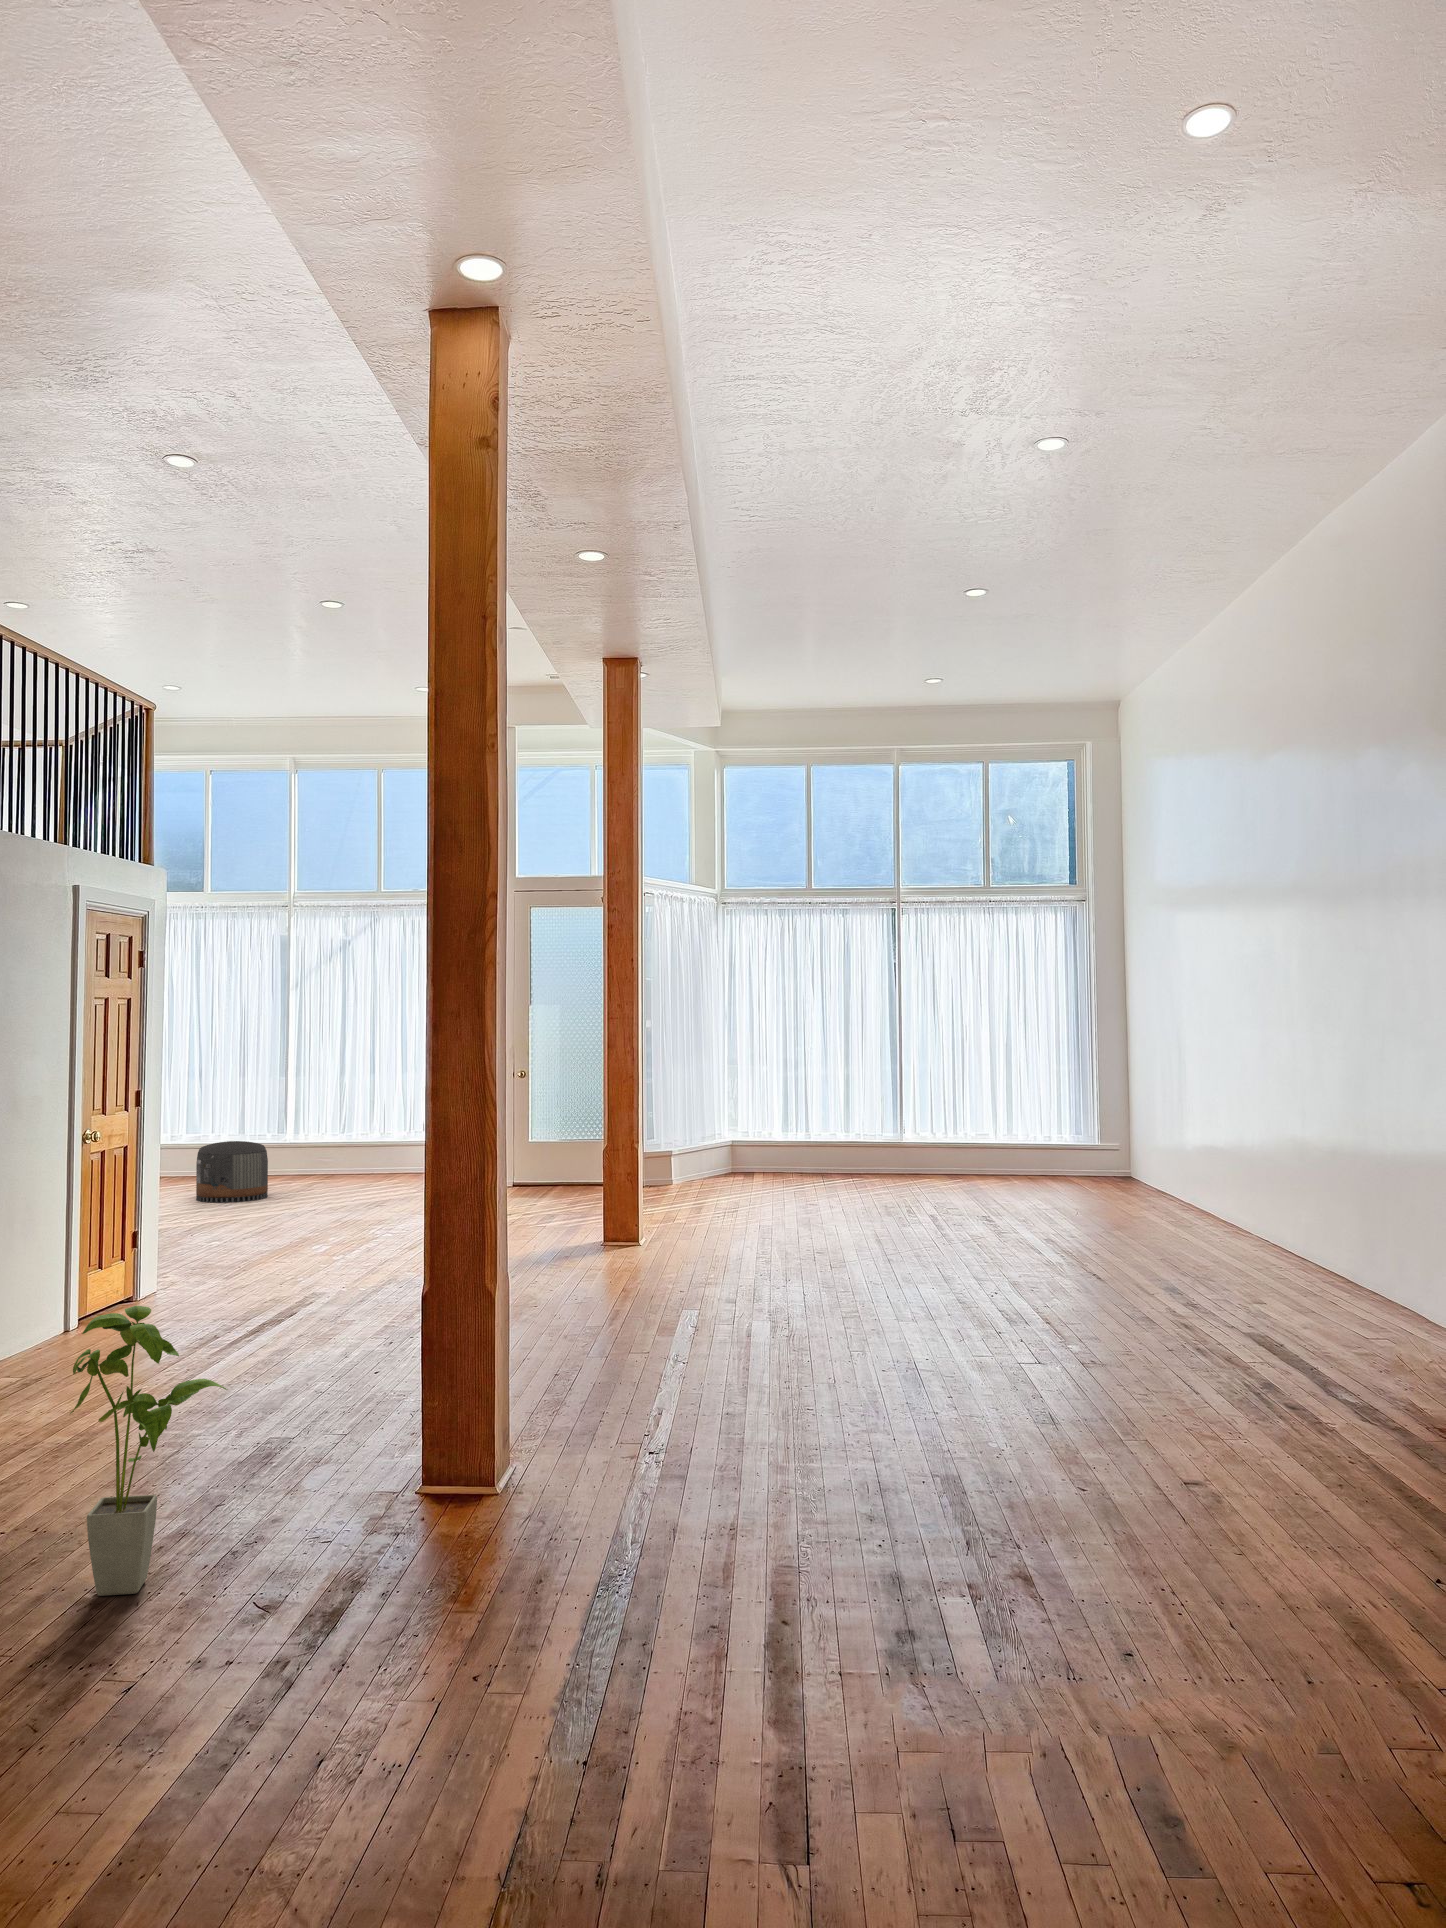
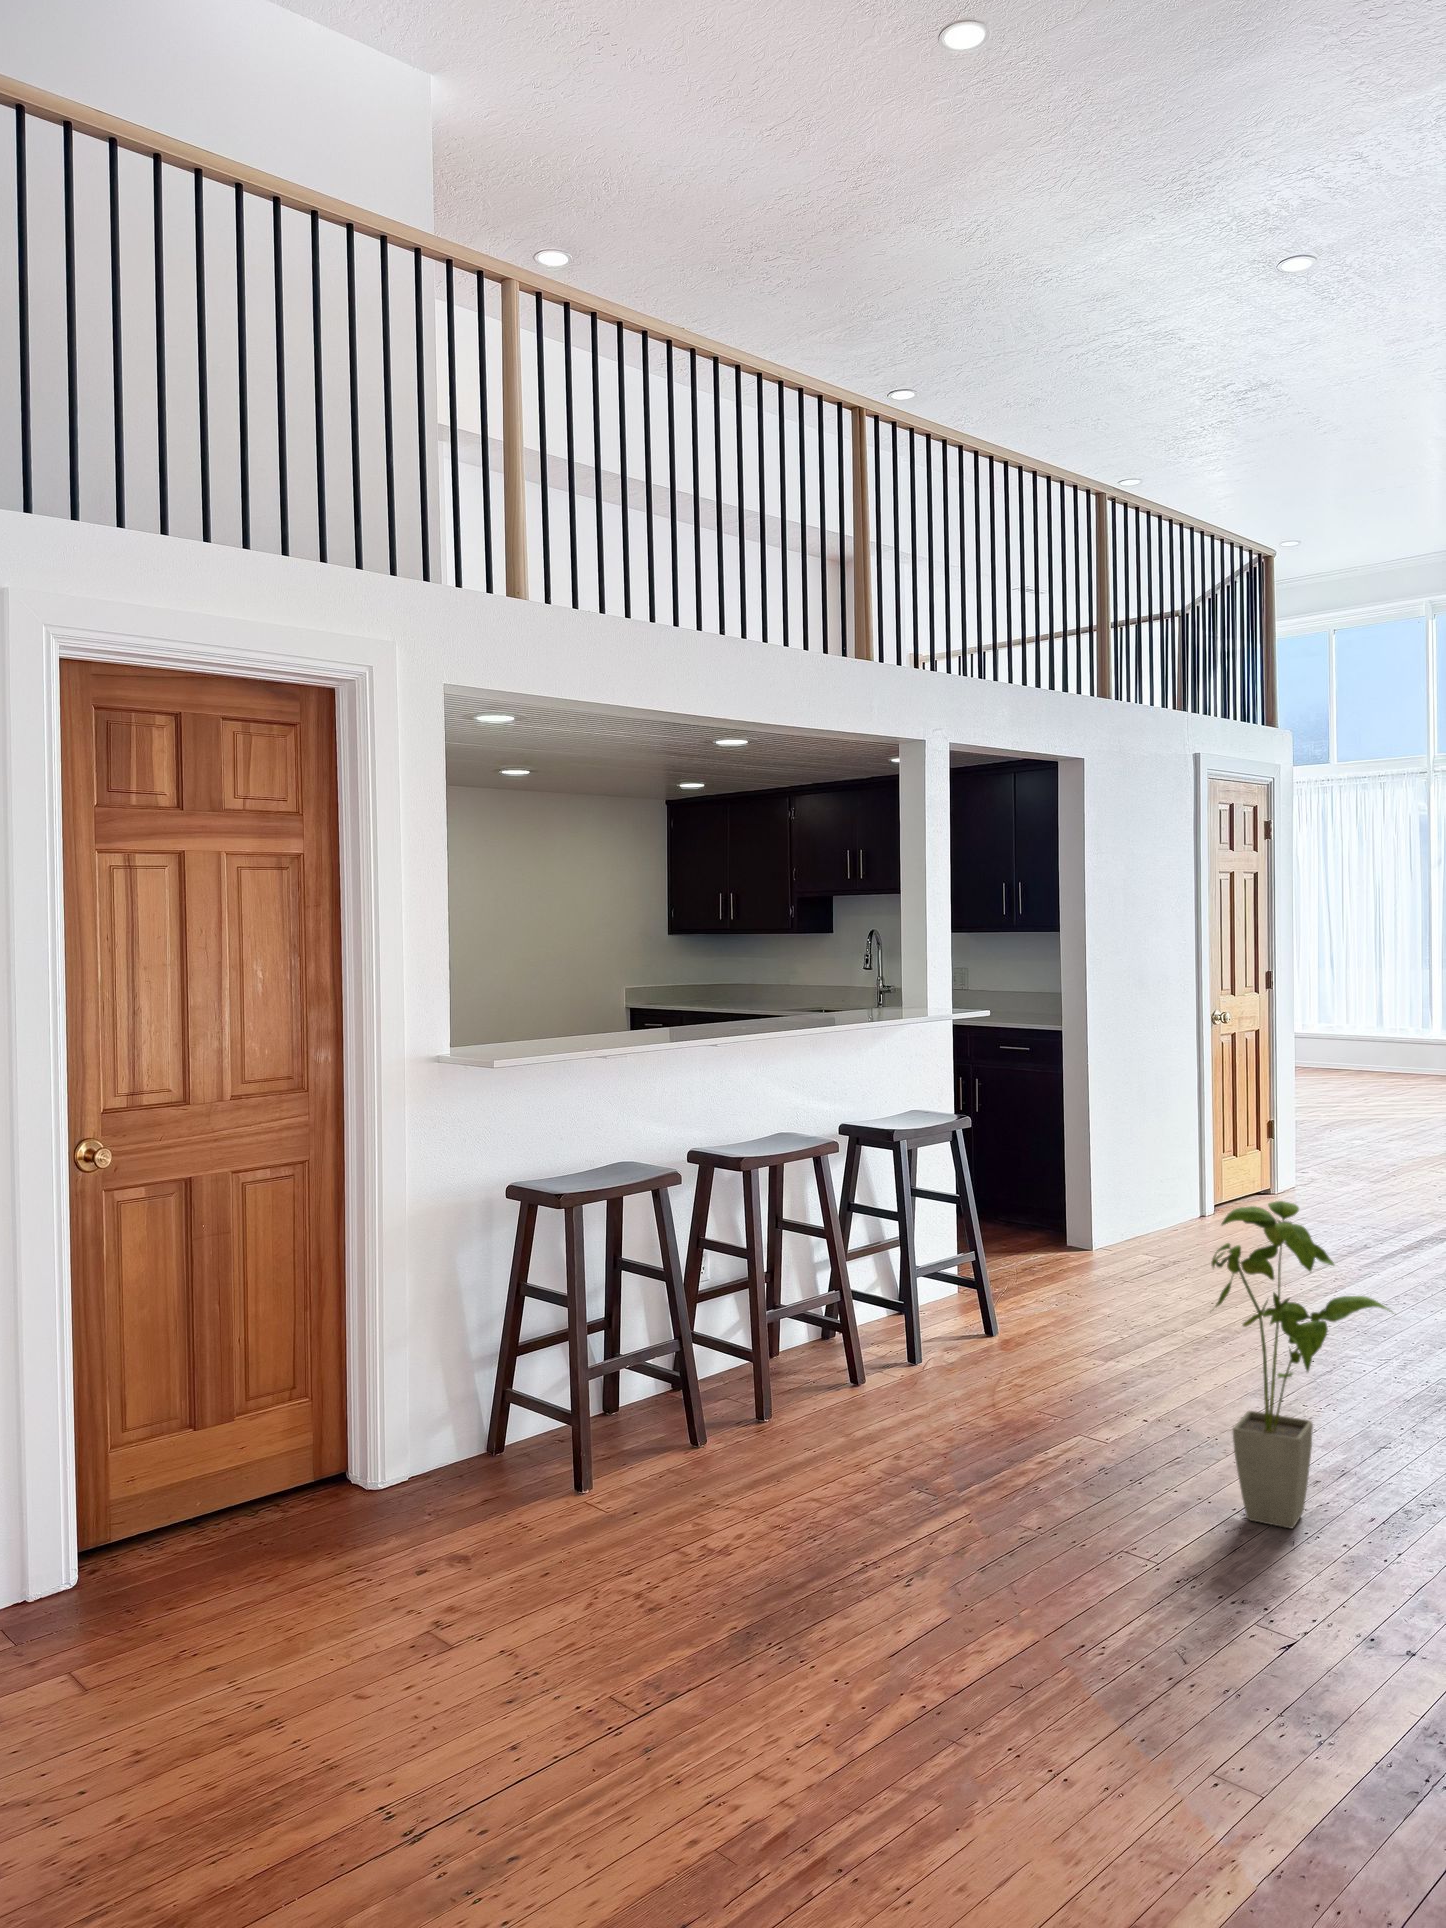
pouf: present [196,1141,268,1203] -> none [1332,1033,1414,1098]

